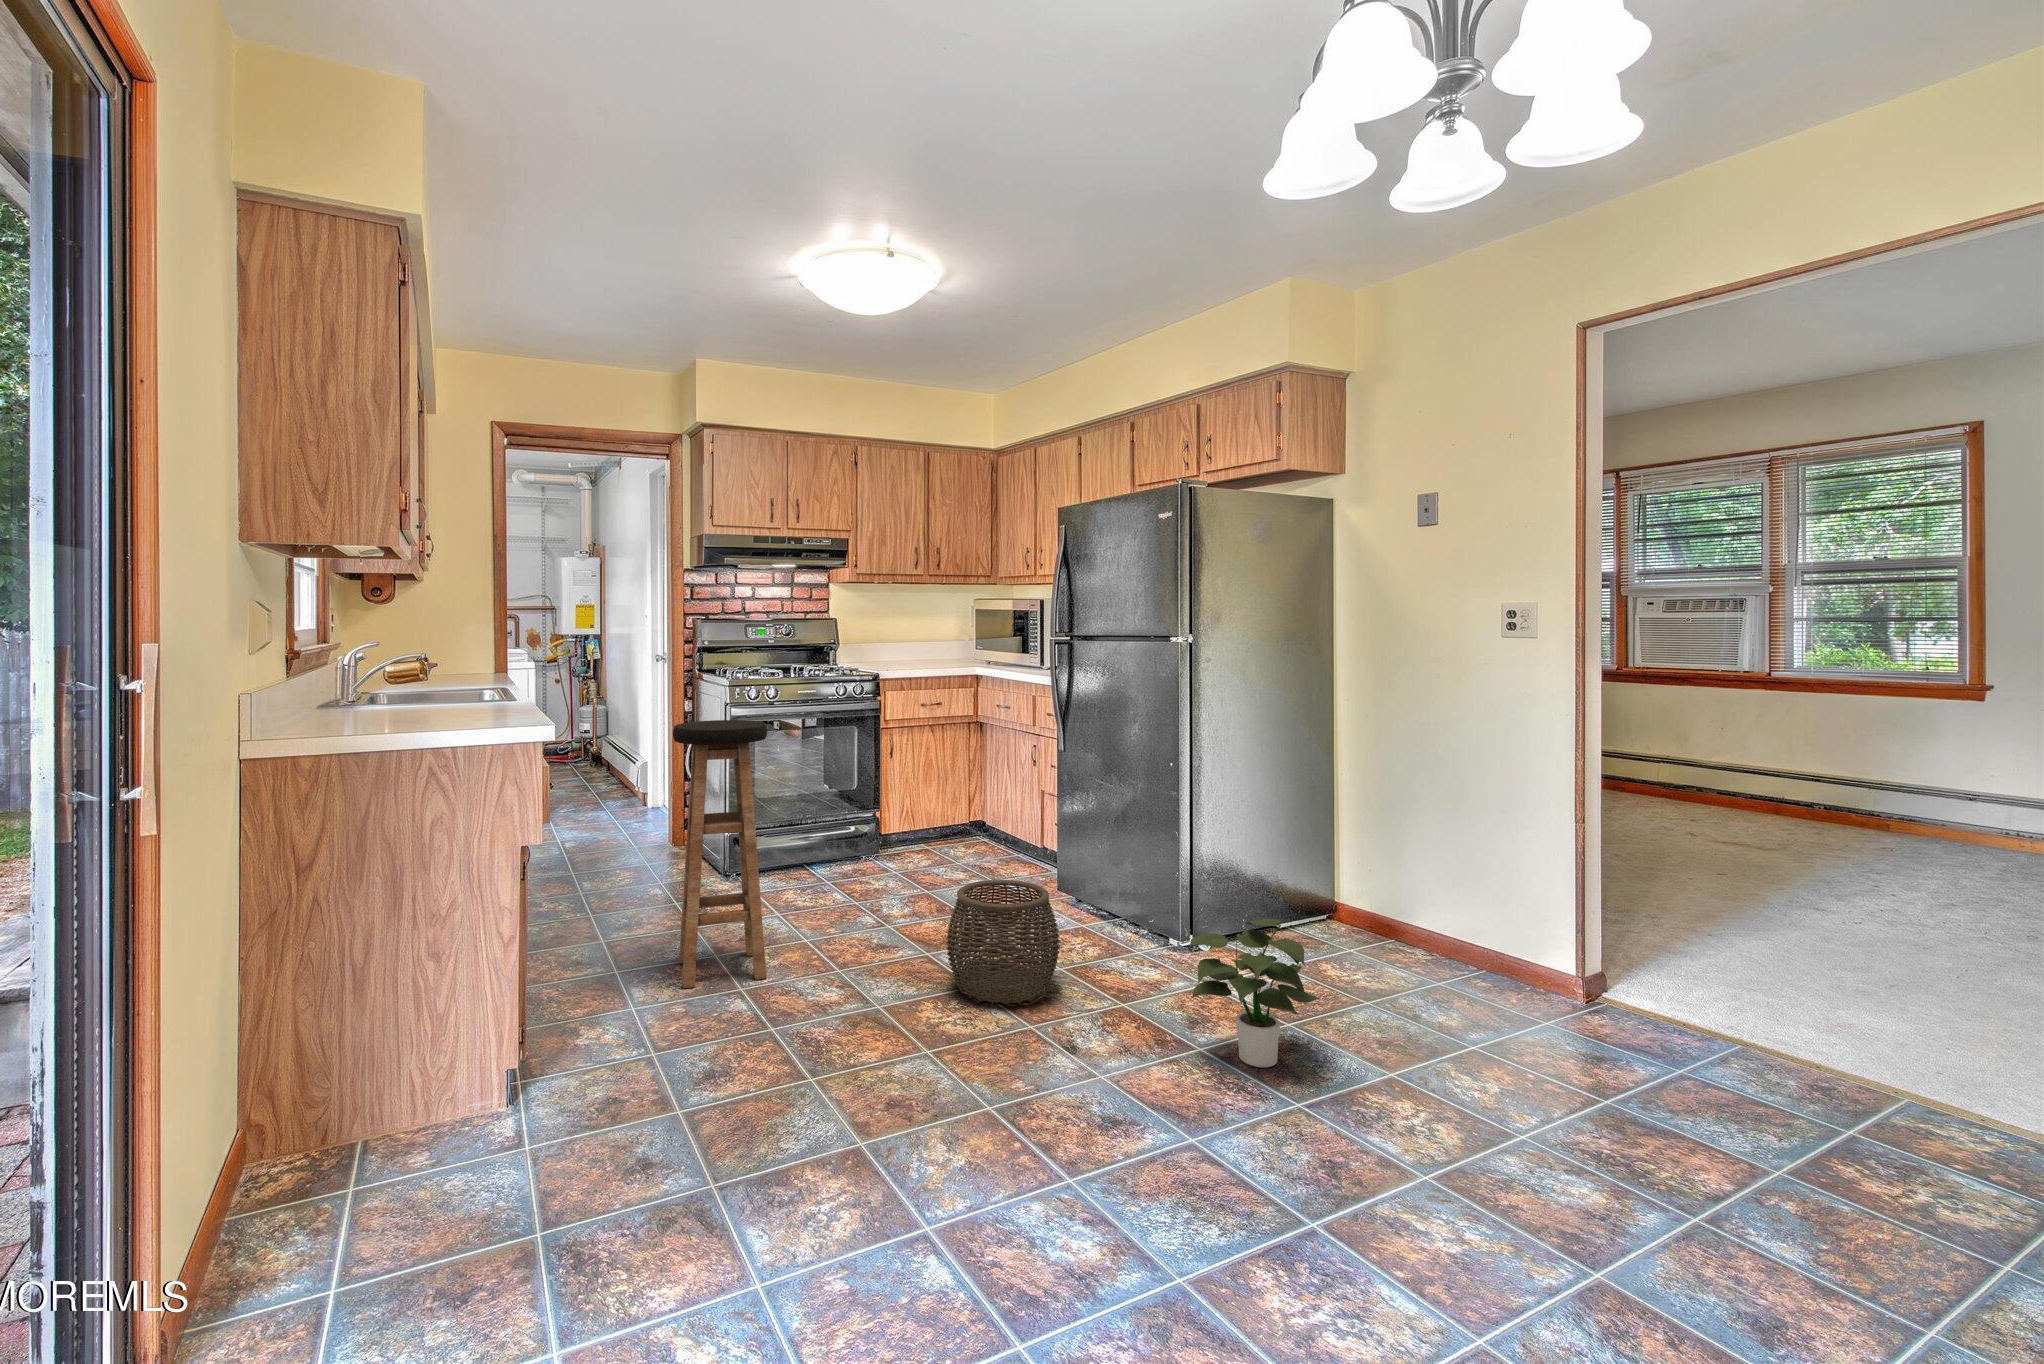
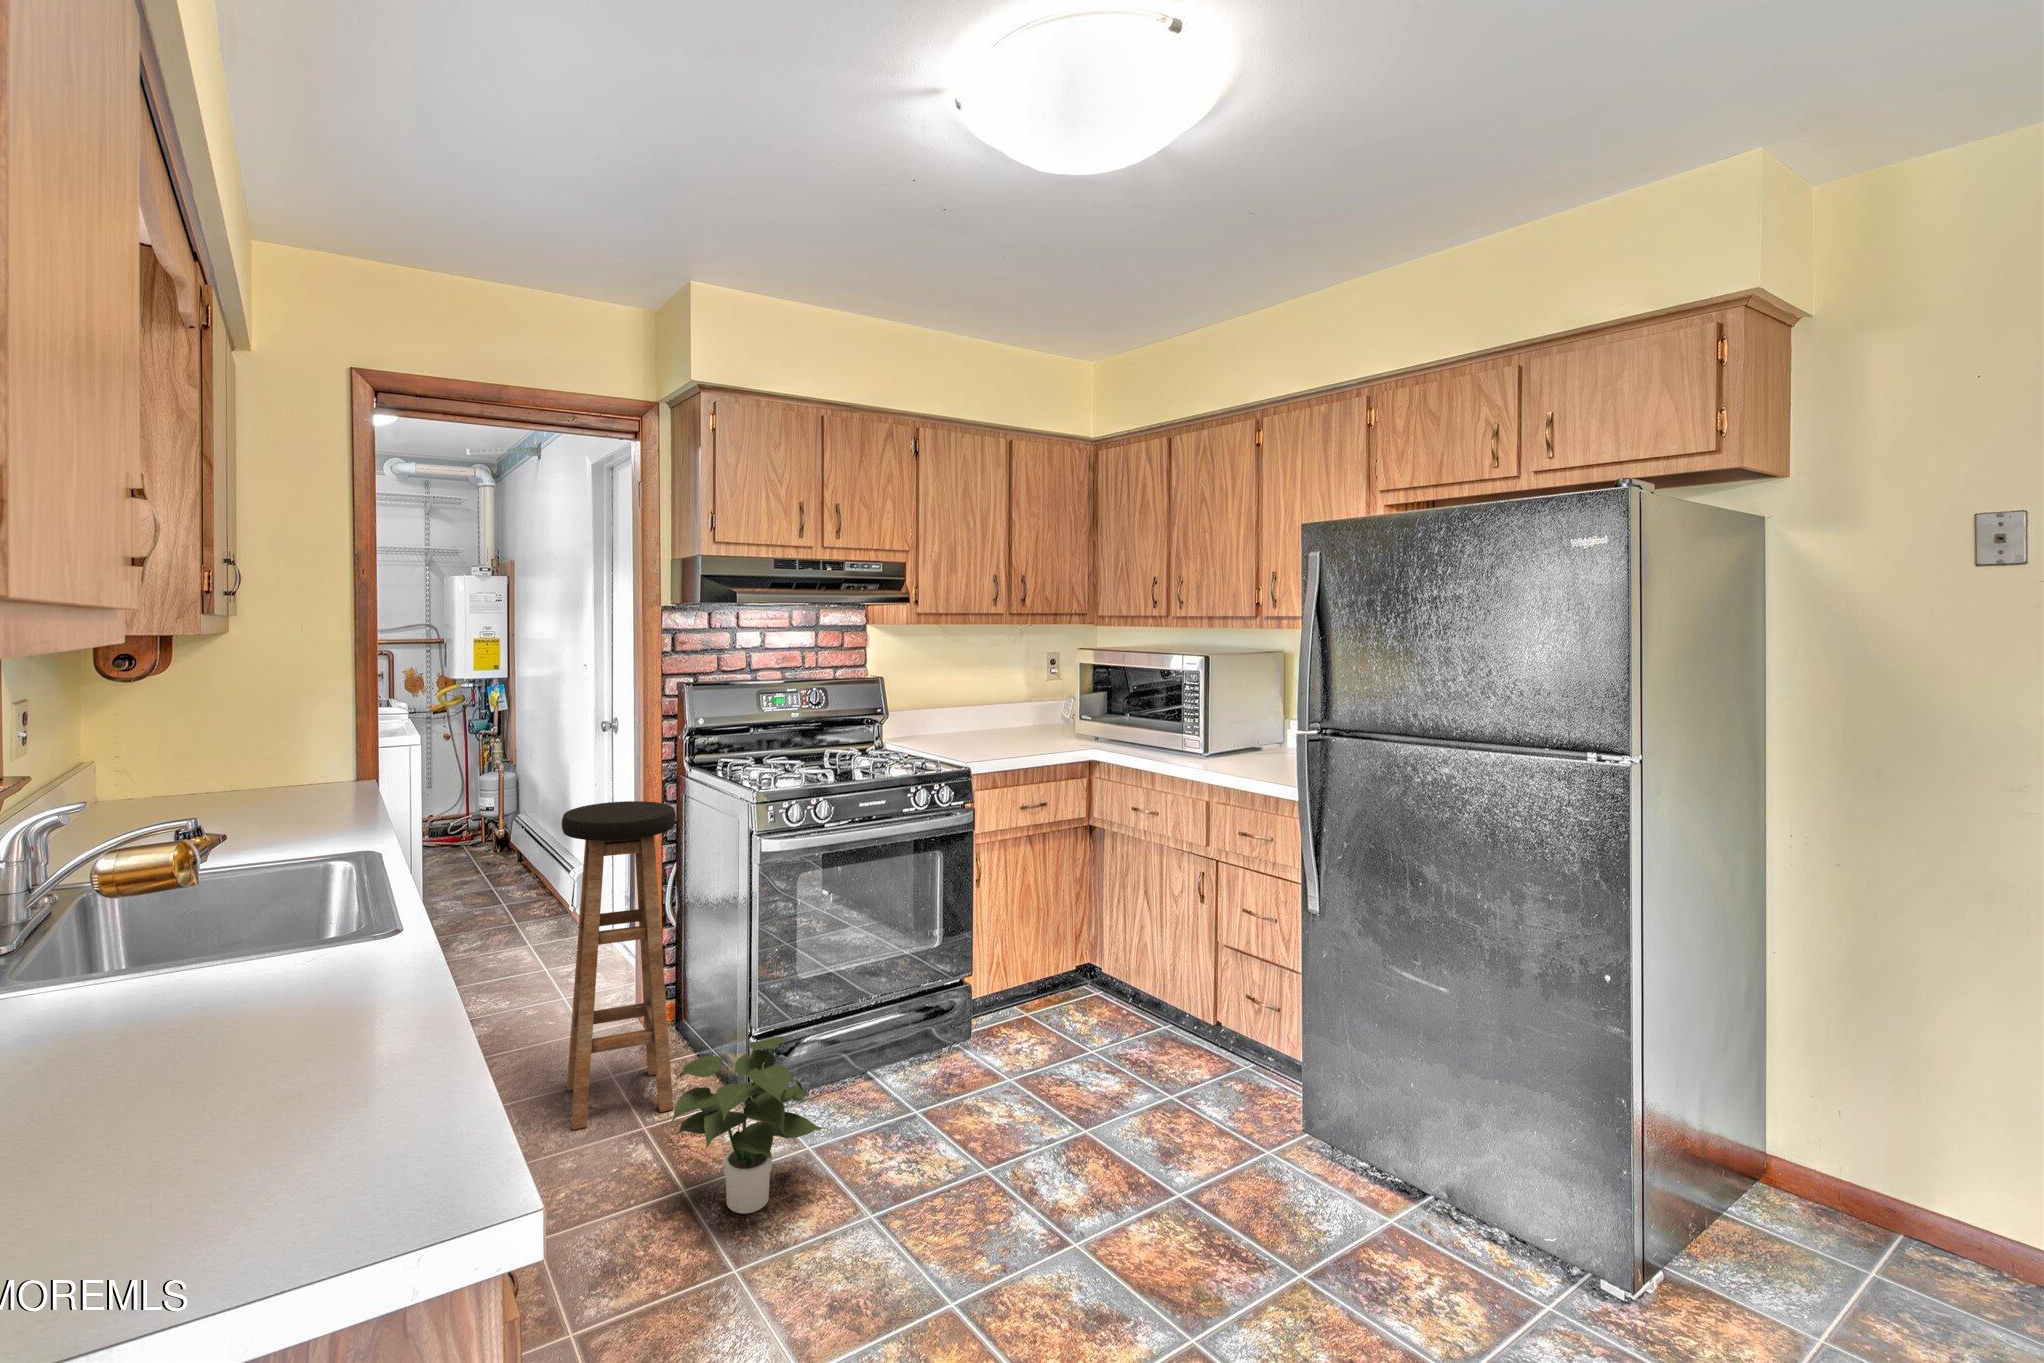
woven basket: present [946,880,1060,1005] -> none [885,983,1014,1137]
potted plant: present [1187,919,1320,1068] -> present [672,1036,822,1214]

